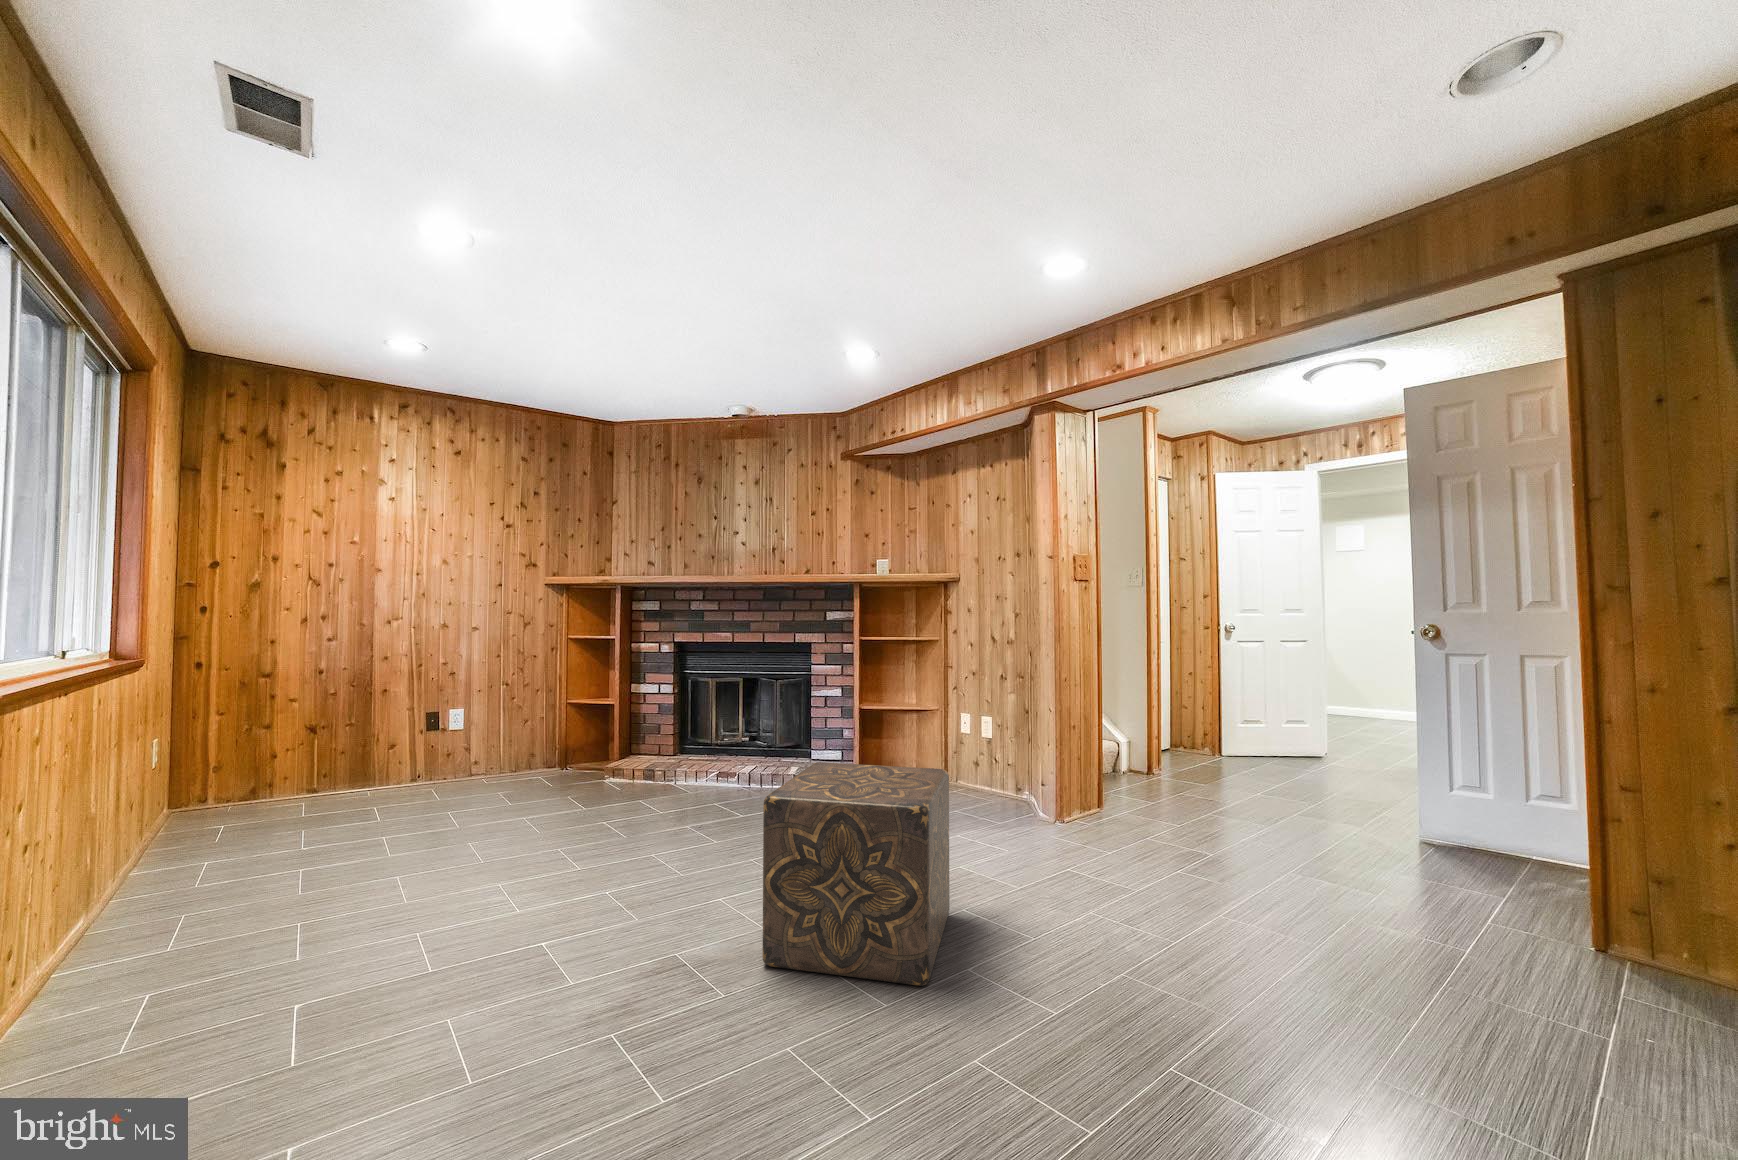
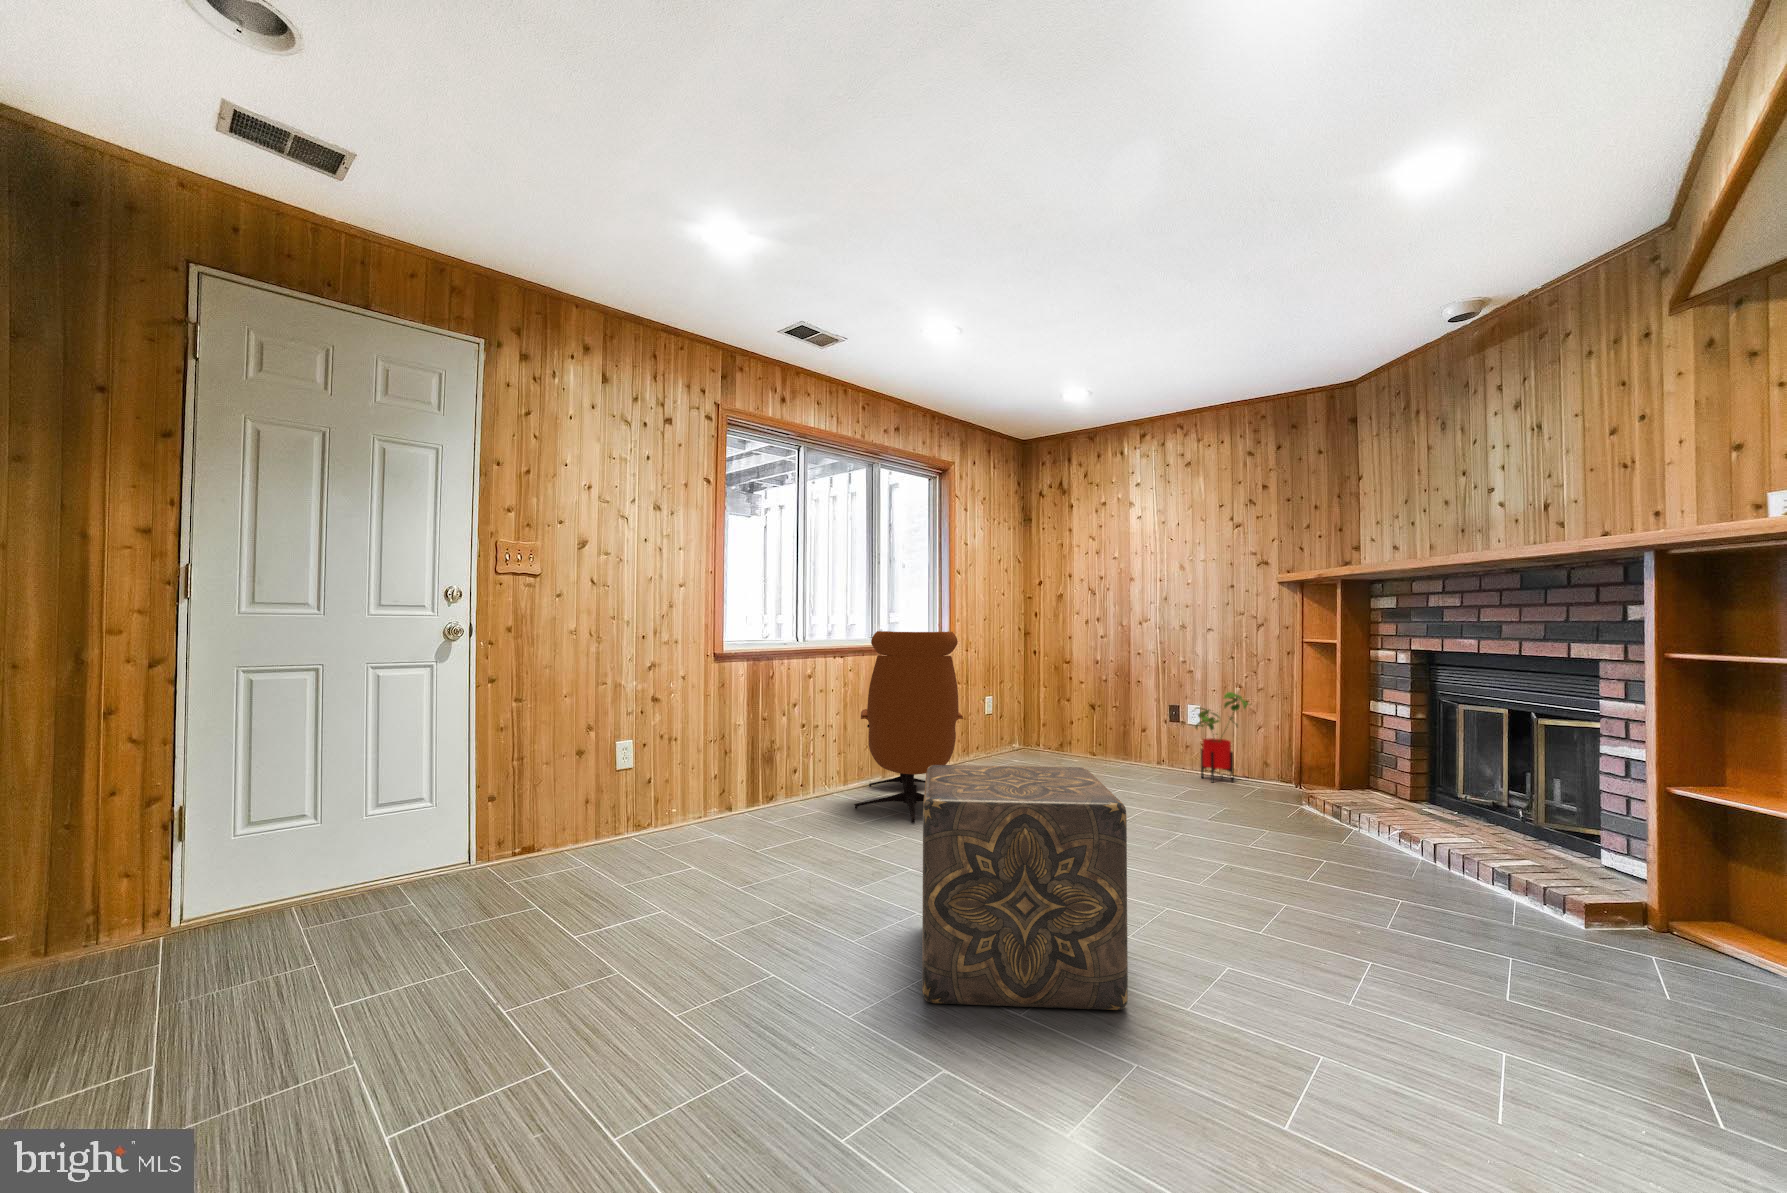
lounge chair: none [99,651,464,973] -> present [855,631,963,823]
house plant: none [475,690,537,783] -> present [1195,692,1249,782]

